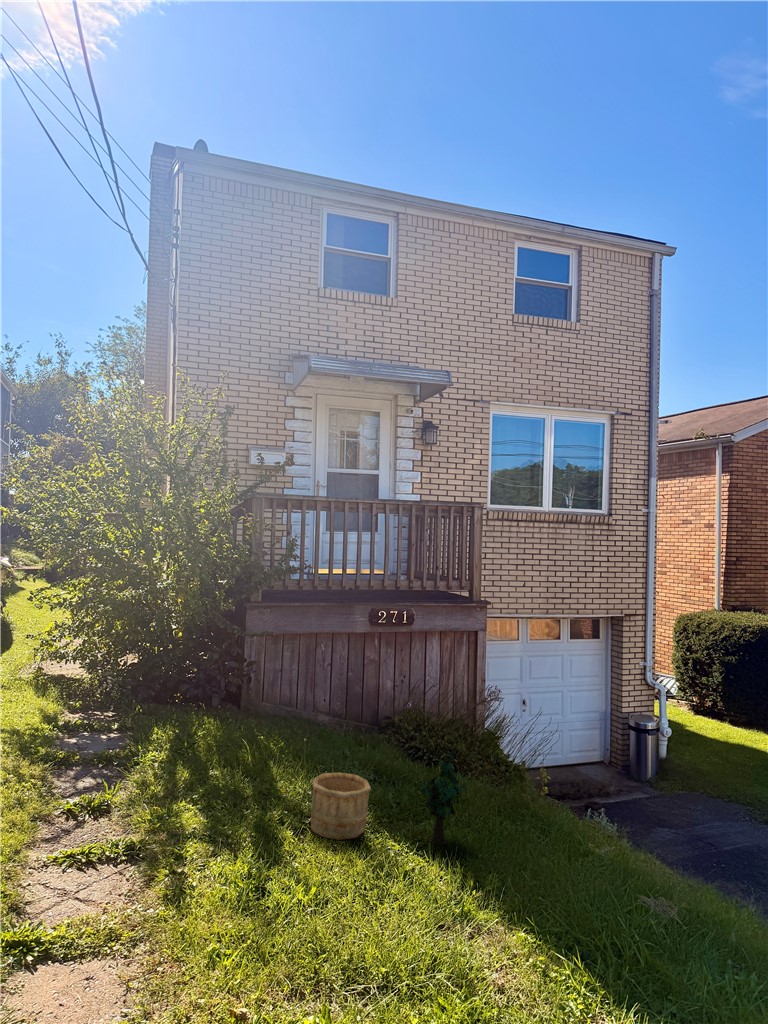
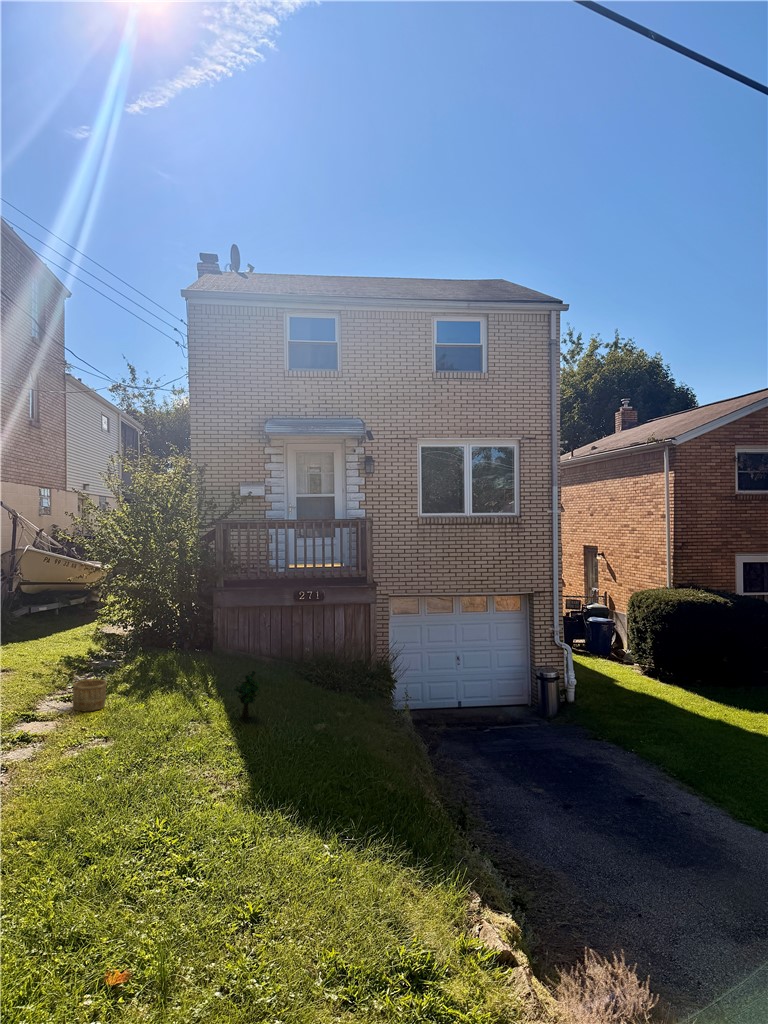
wooden bucket: present [311,772,371,840] -> present [72,679,107,711]

